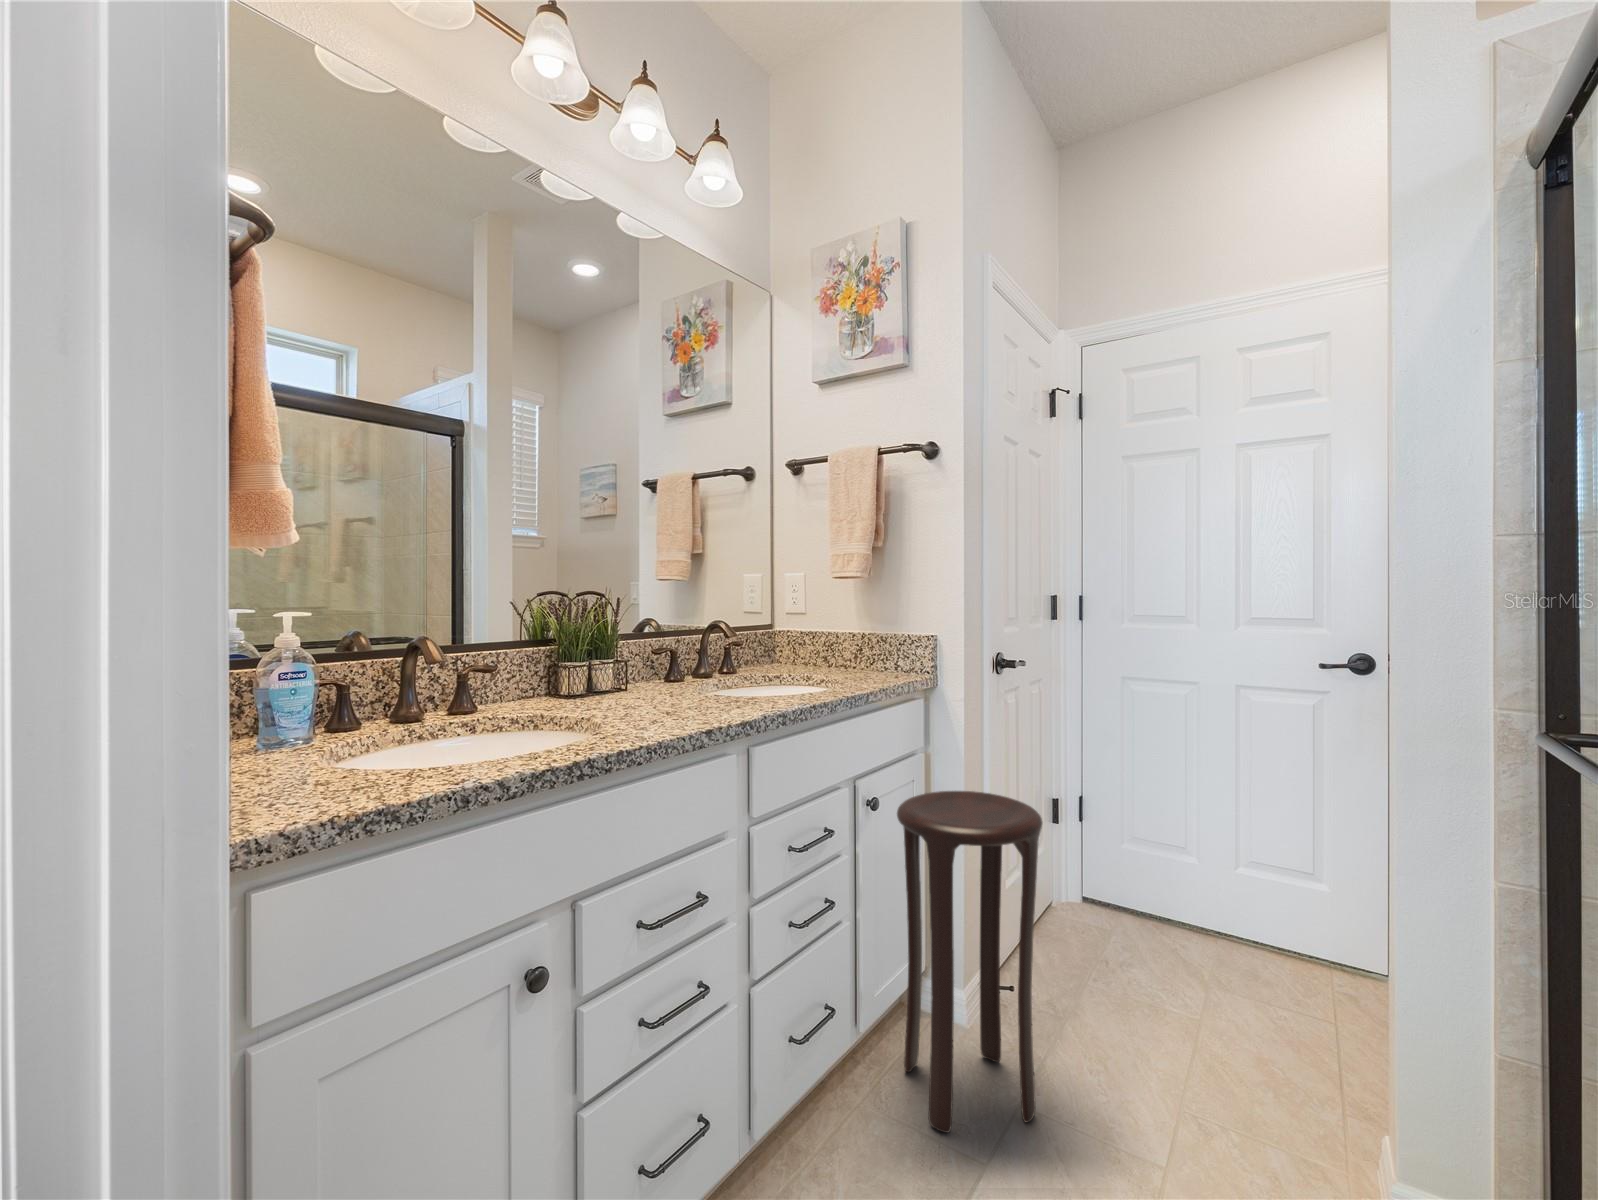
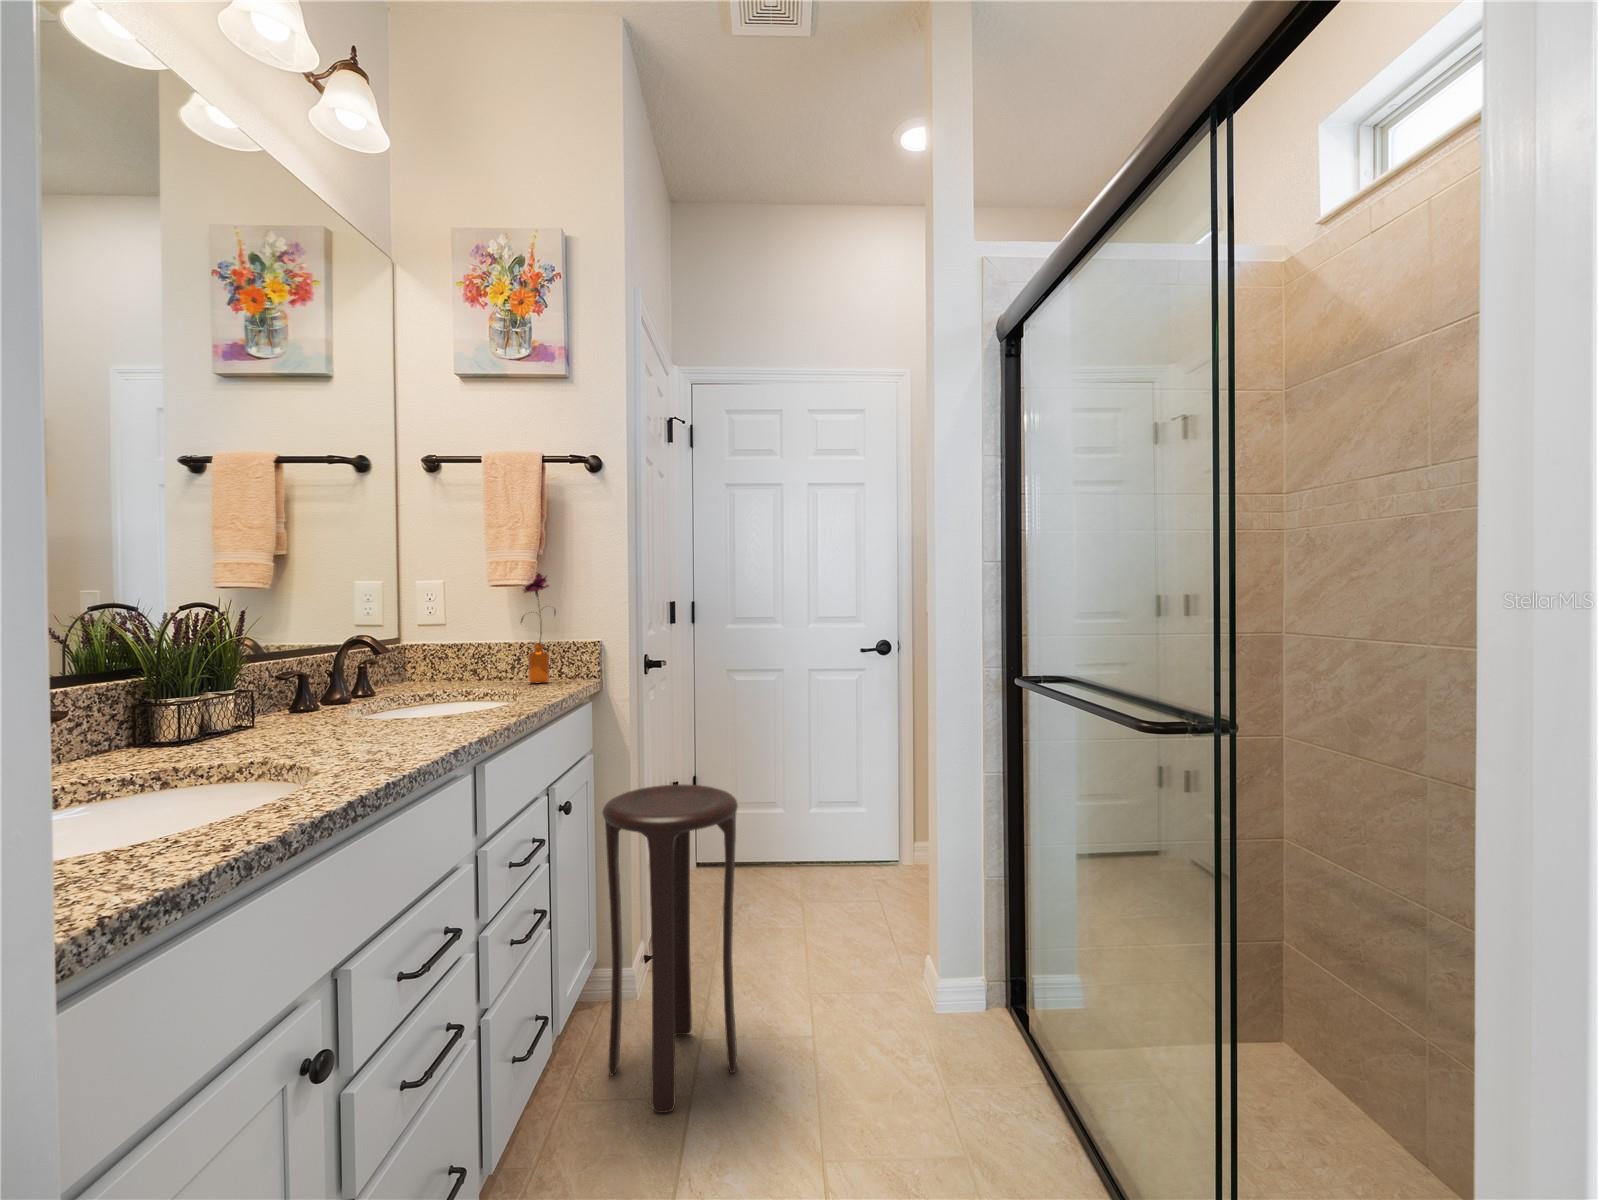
flower: none [863,565,894,672] -> present [521,573,556,683]

